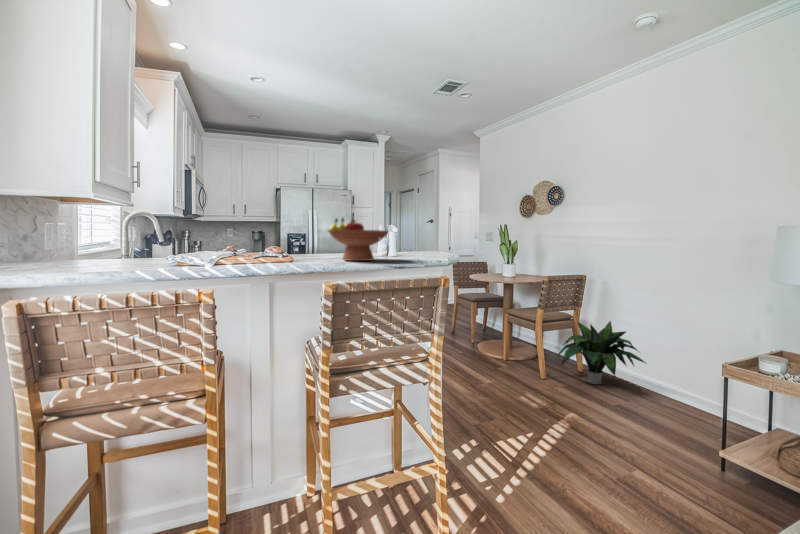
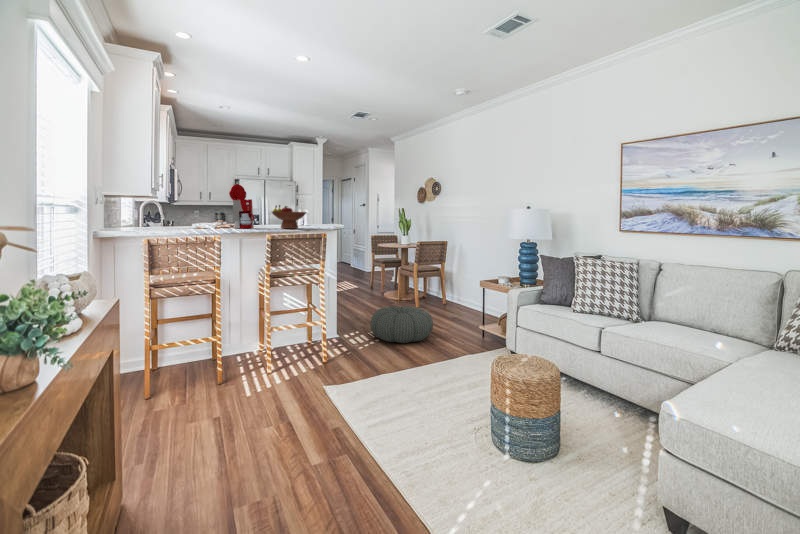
coffee maker: none [234,180,297,261] -> present [219,184,255,228]
potted plant: present [557,321,645,384] -> none [427,269,476,310]
pouf: none [500,398,627,489] -> present [370,306,433,343]

